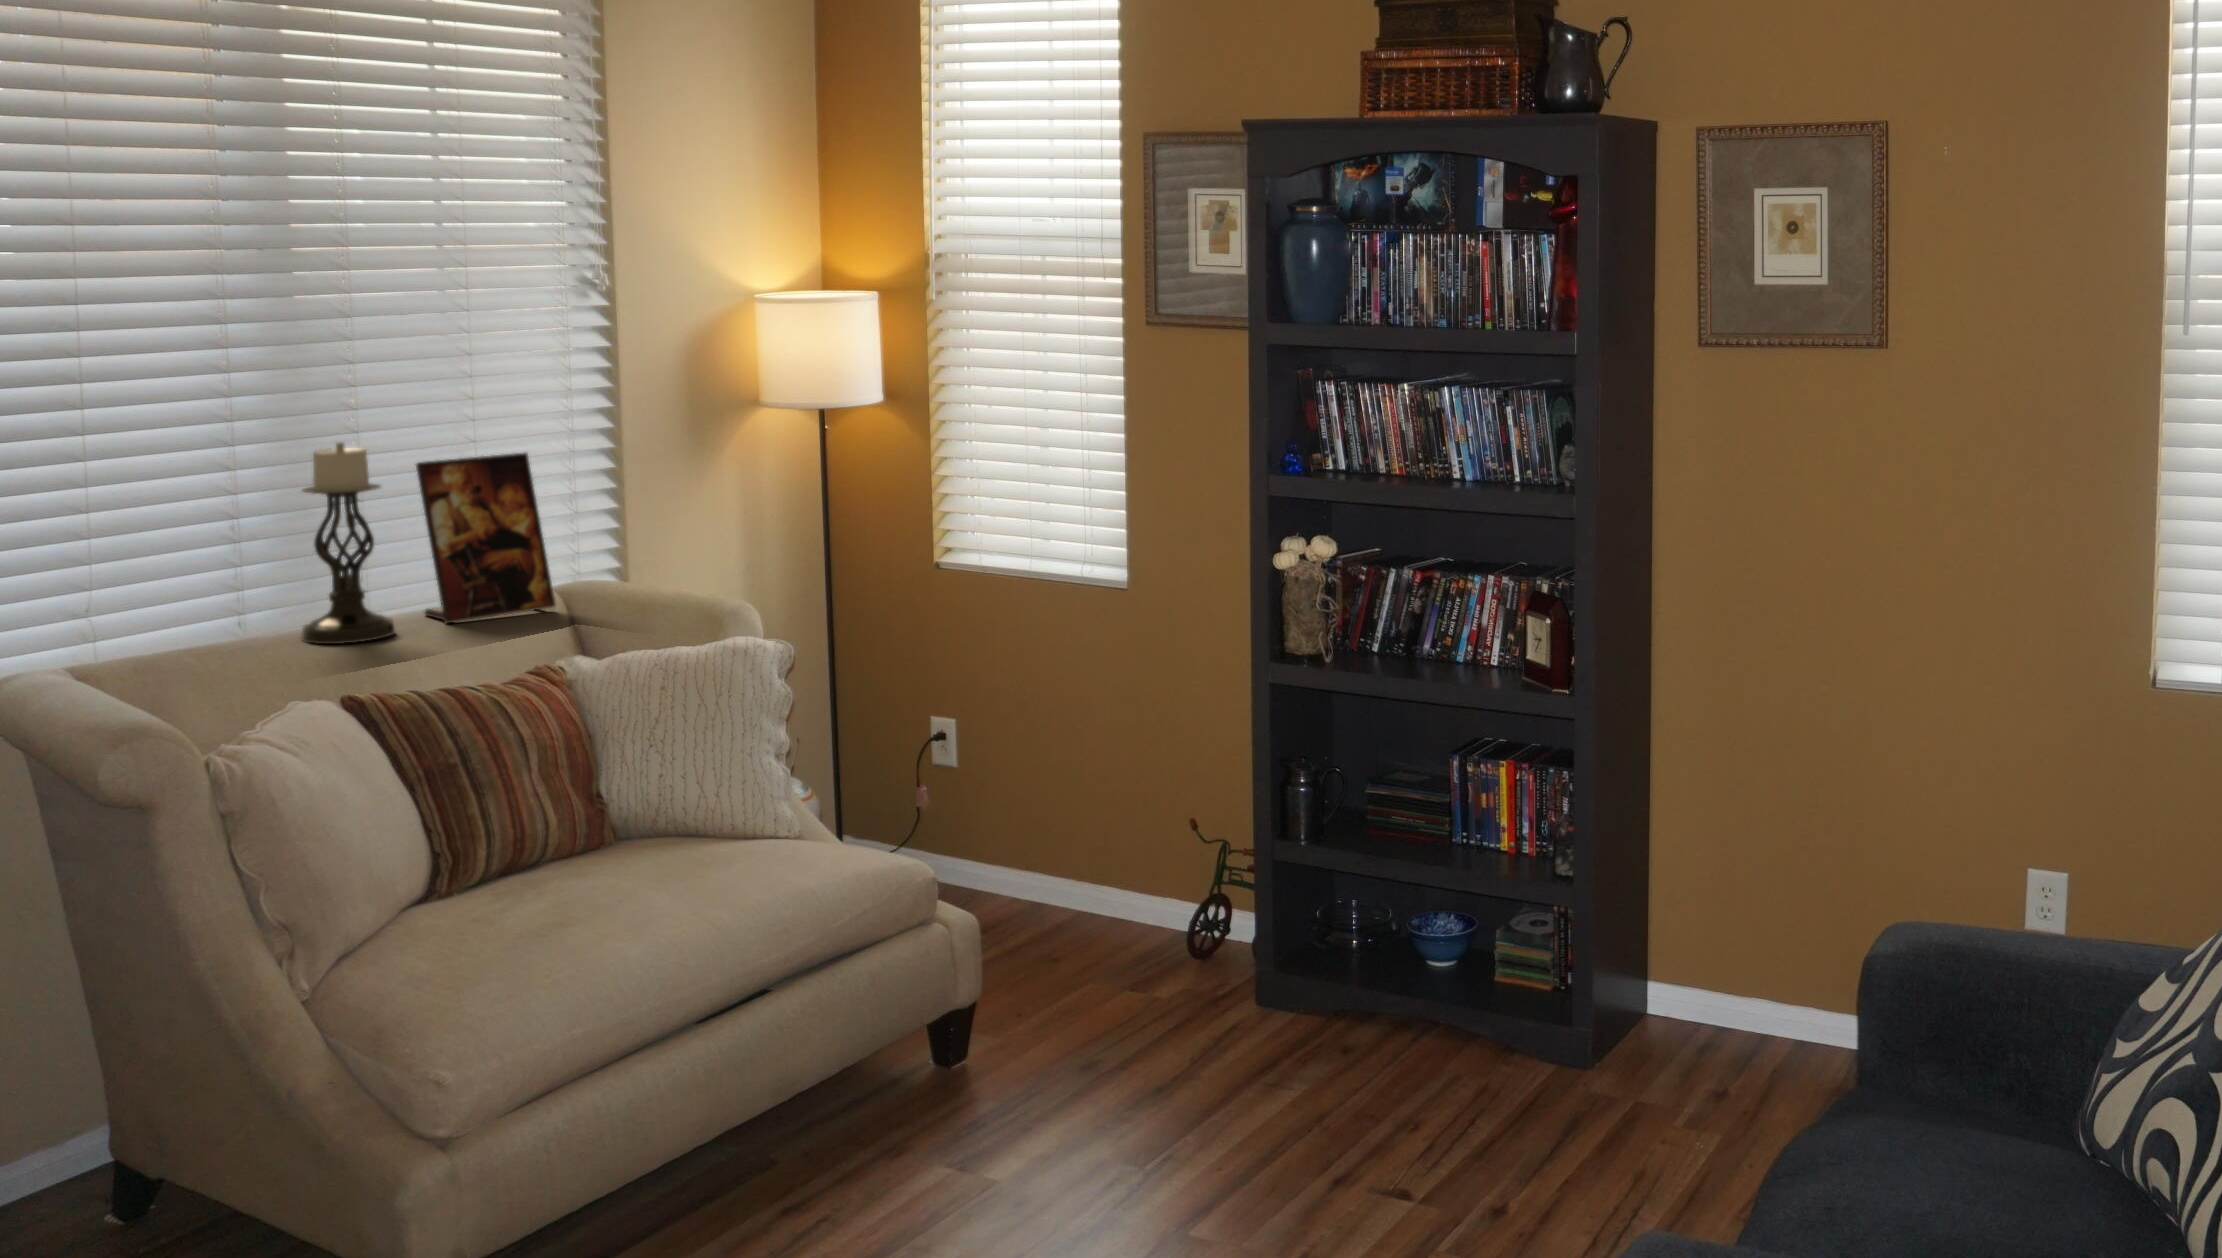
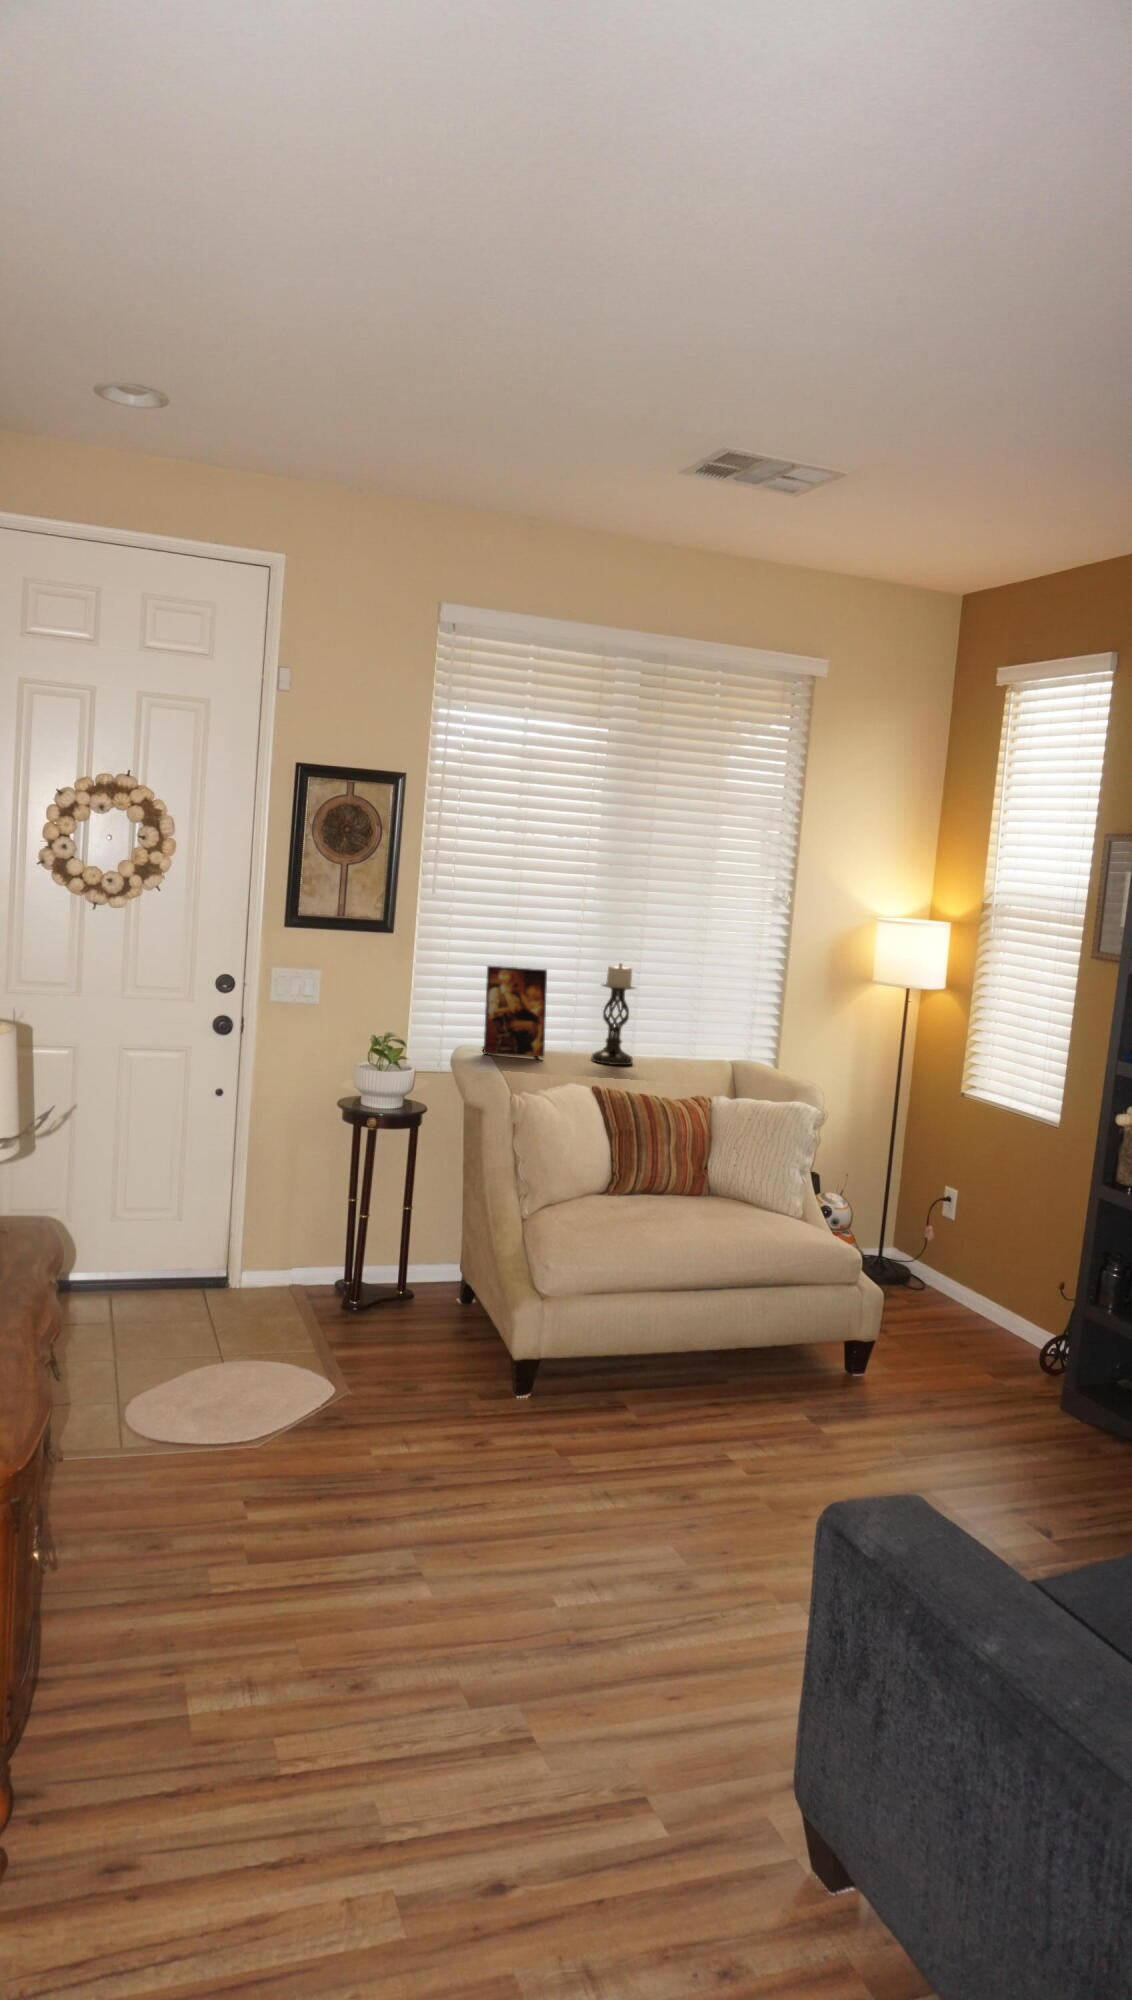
picture frame: present [416,453,555,623] -> present [483,966,547,1057]

